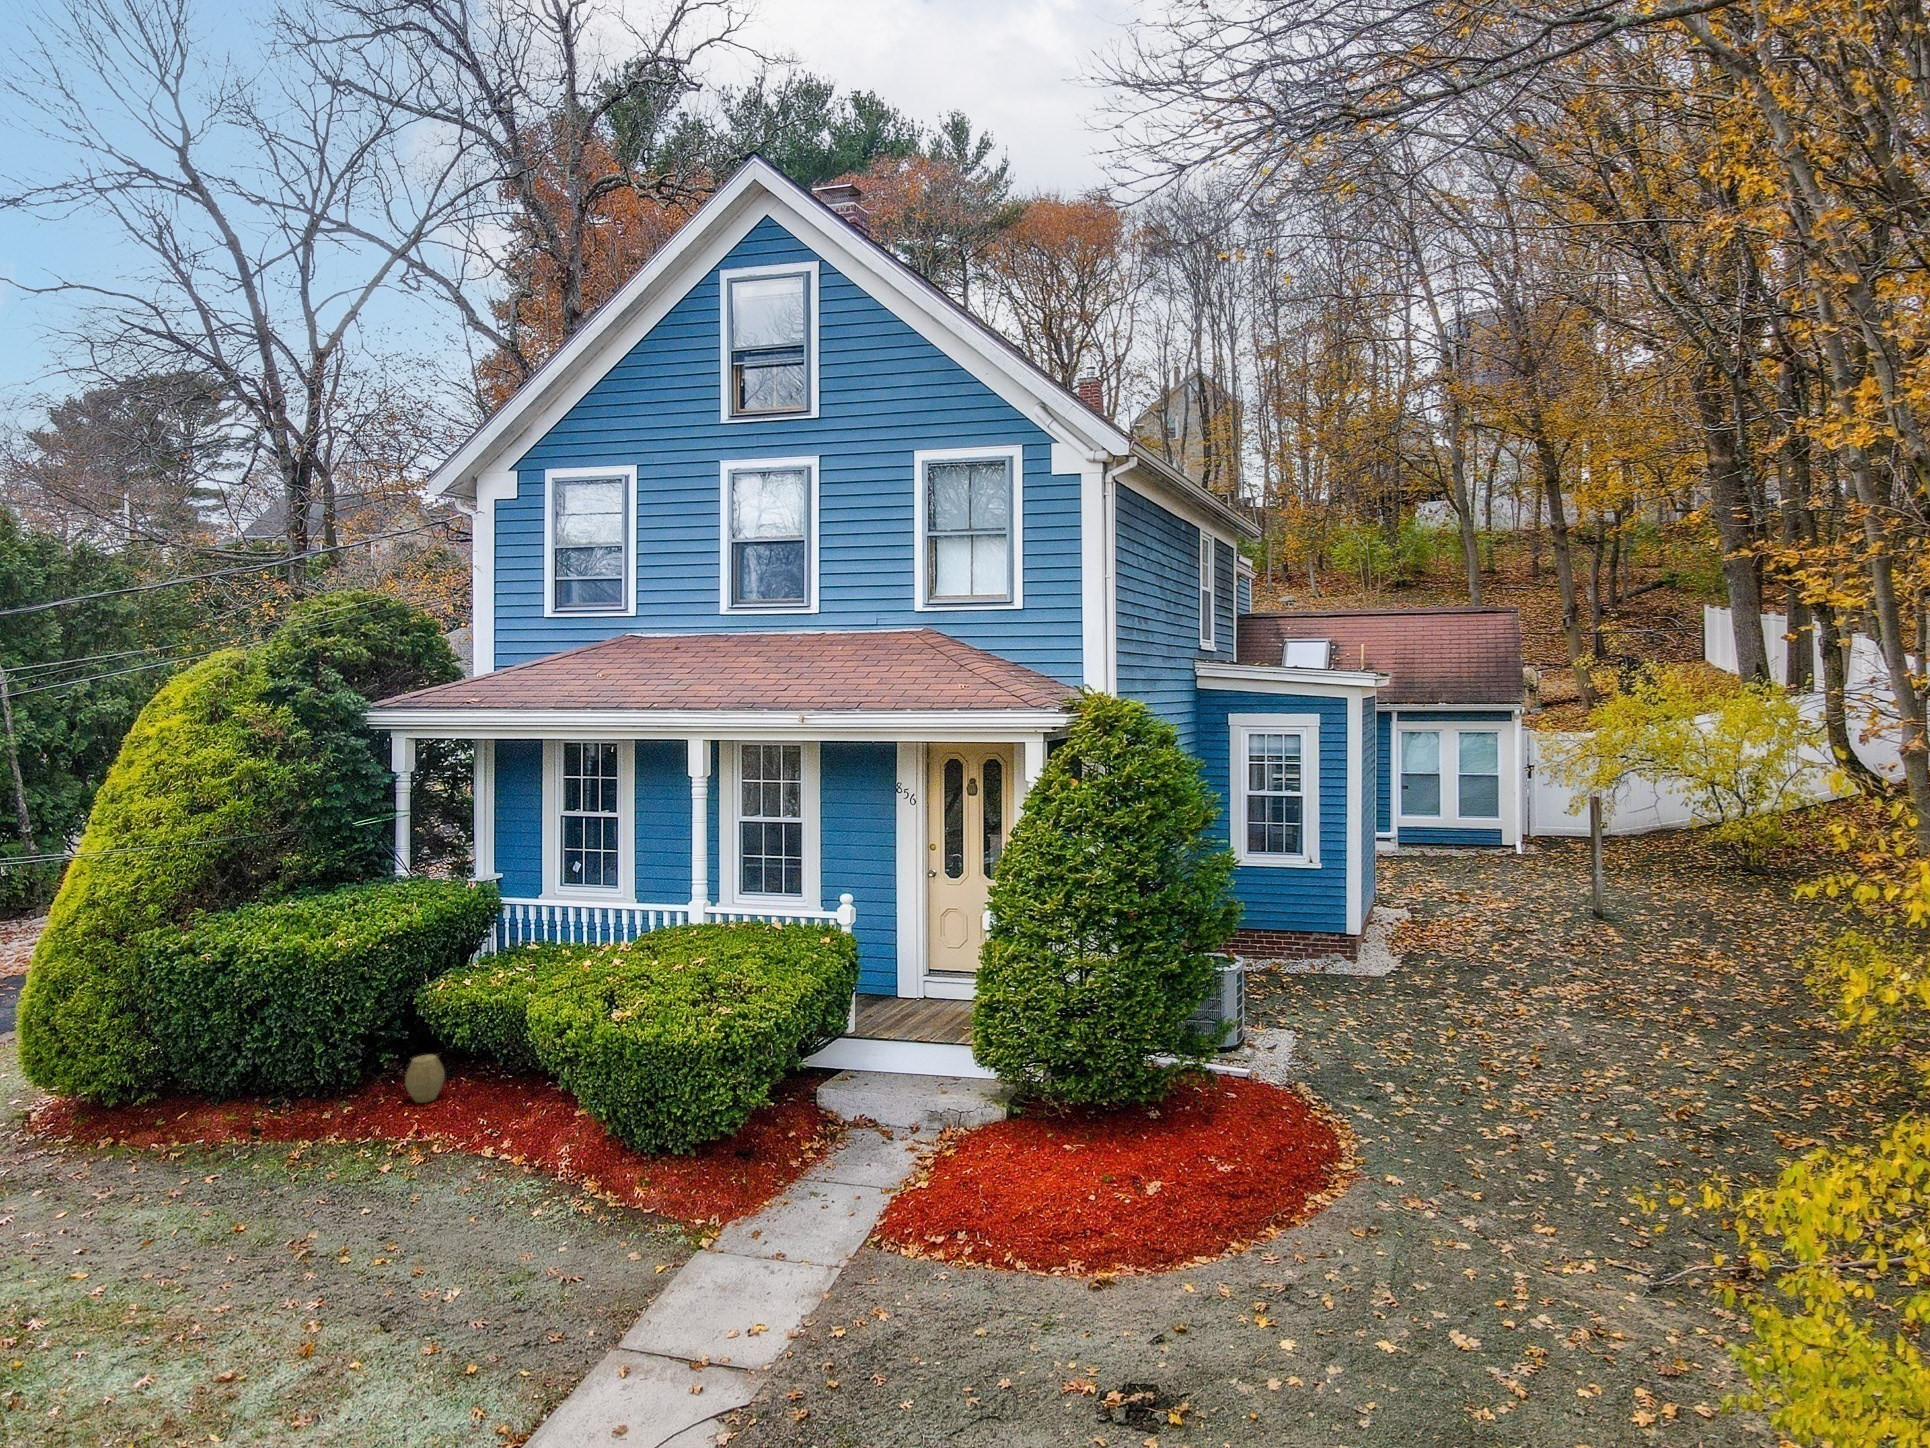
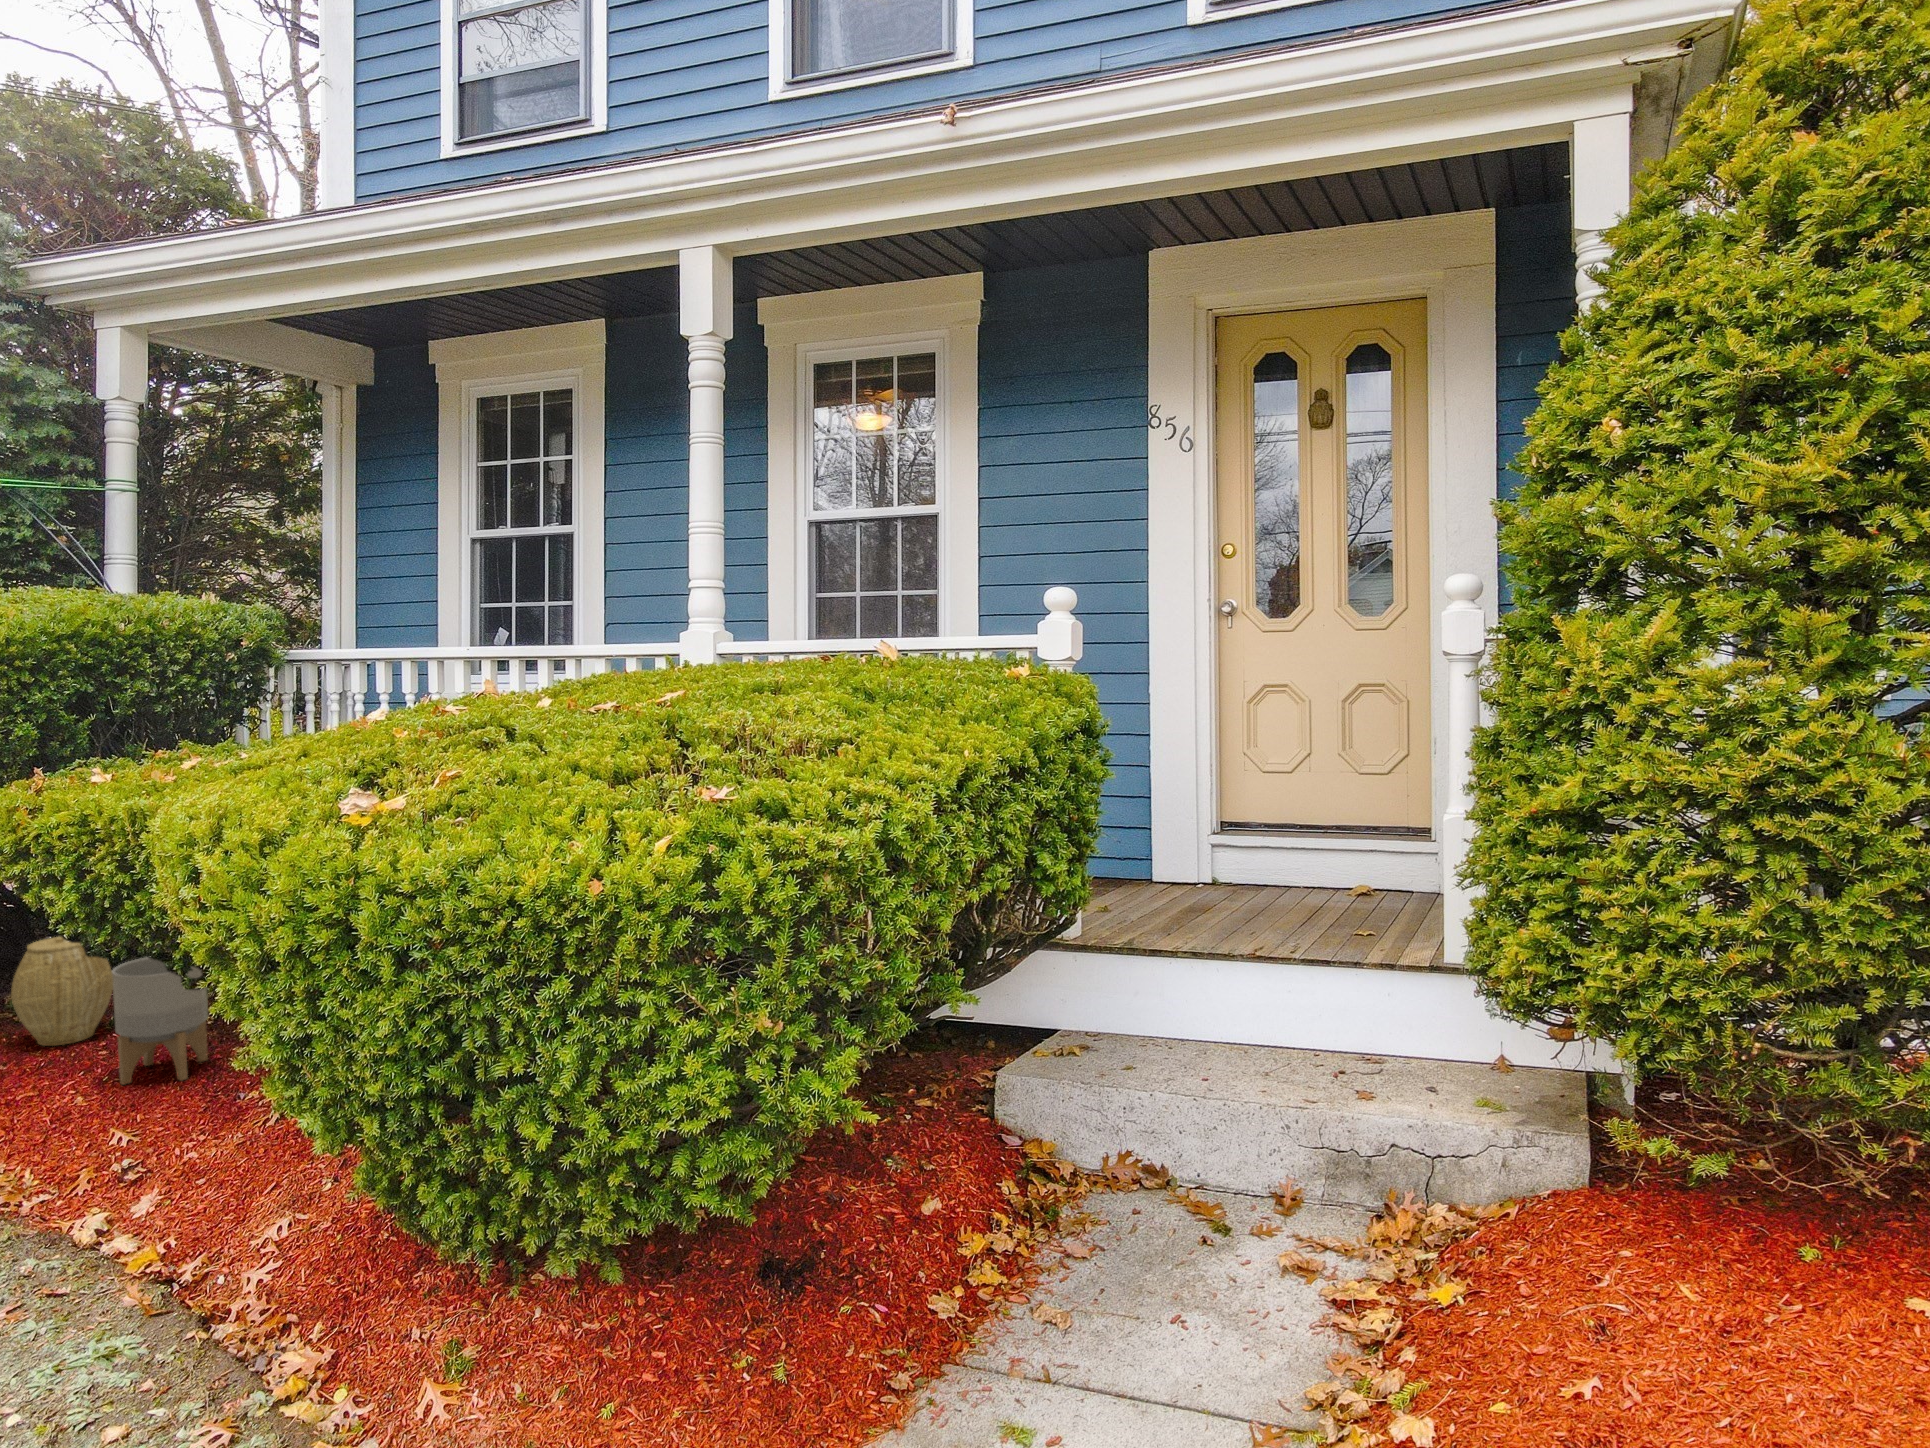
planter: none [465,1061,500,1116] -> present [112,956,208,1085]

